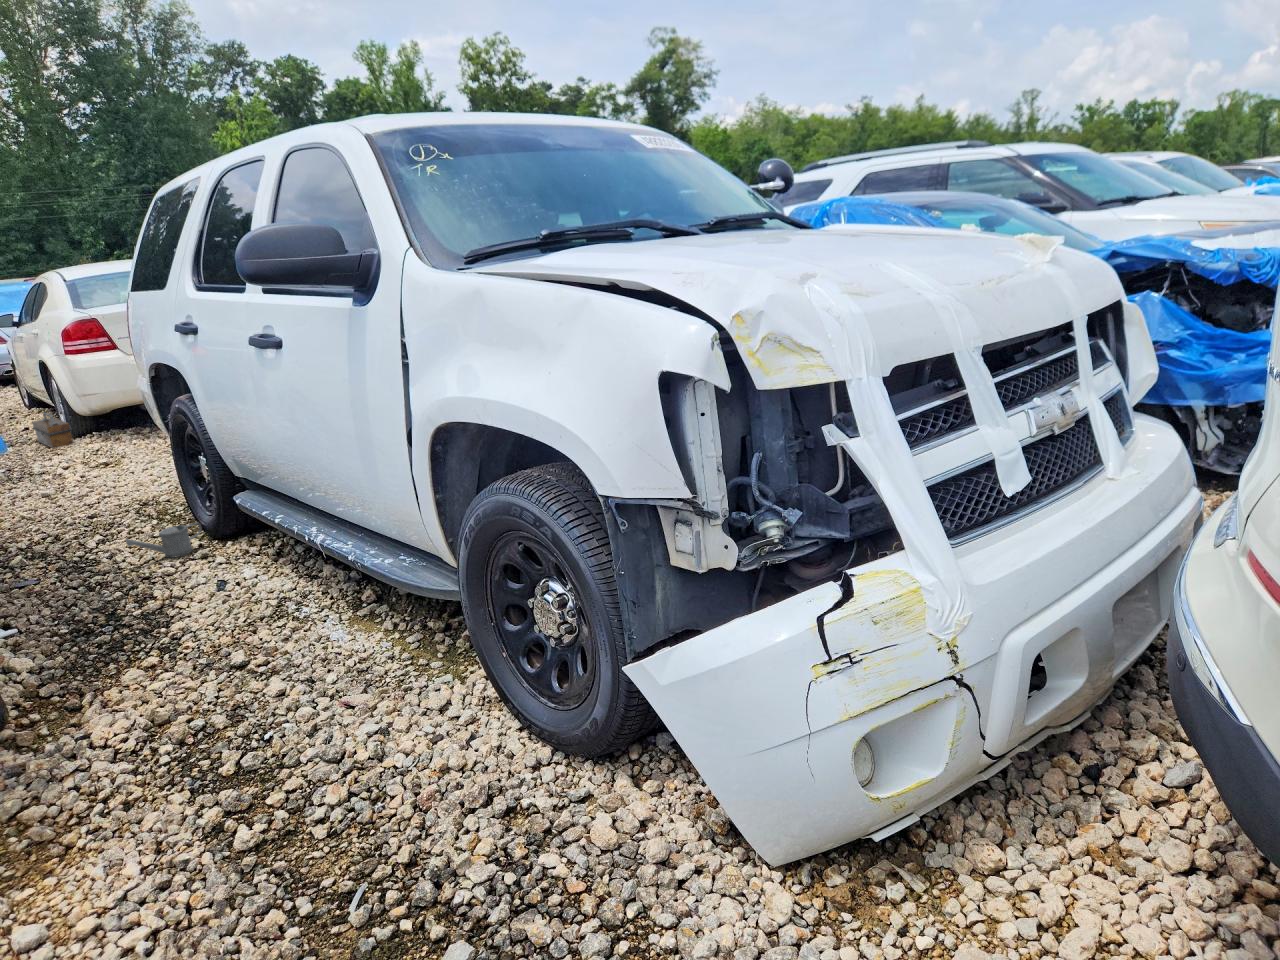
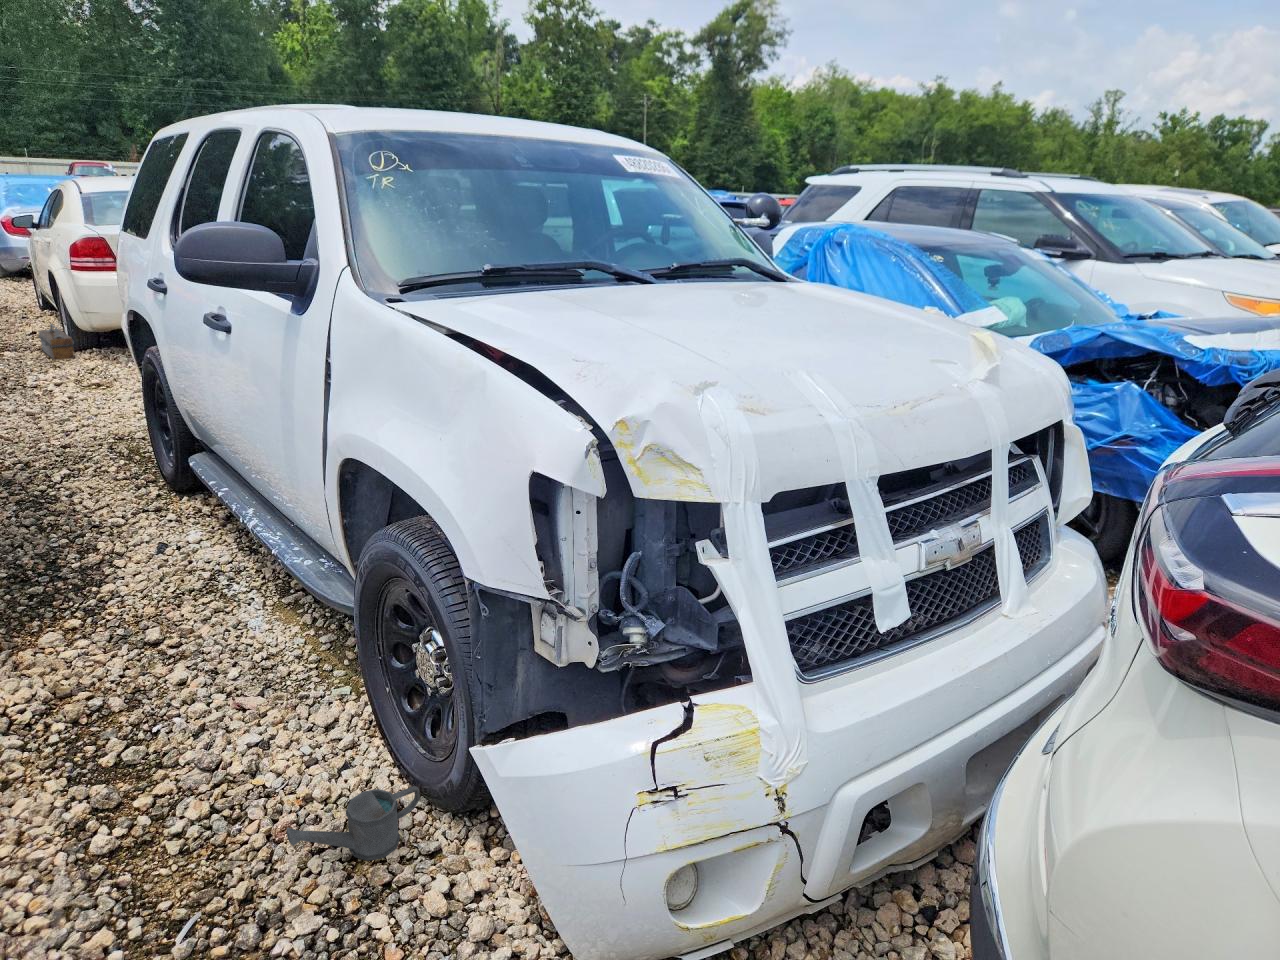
watering can: present [126,522,202,558] -> present [287,786,420,861]

